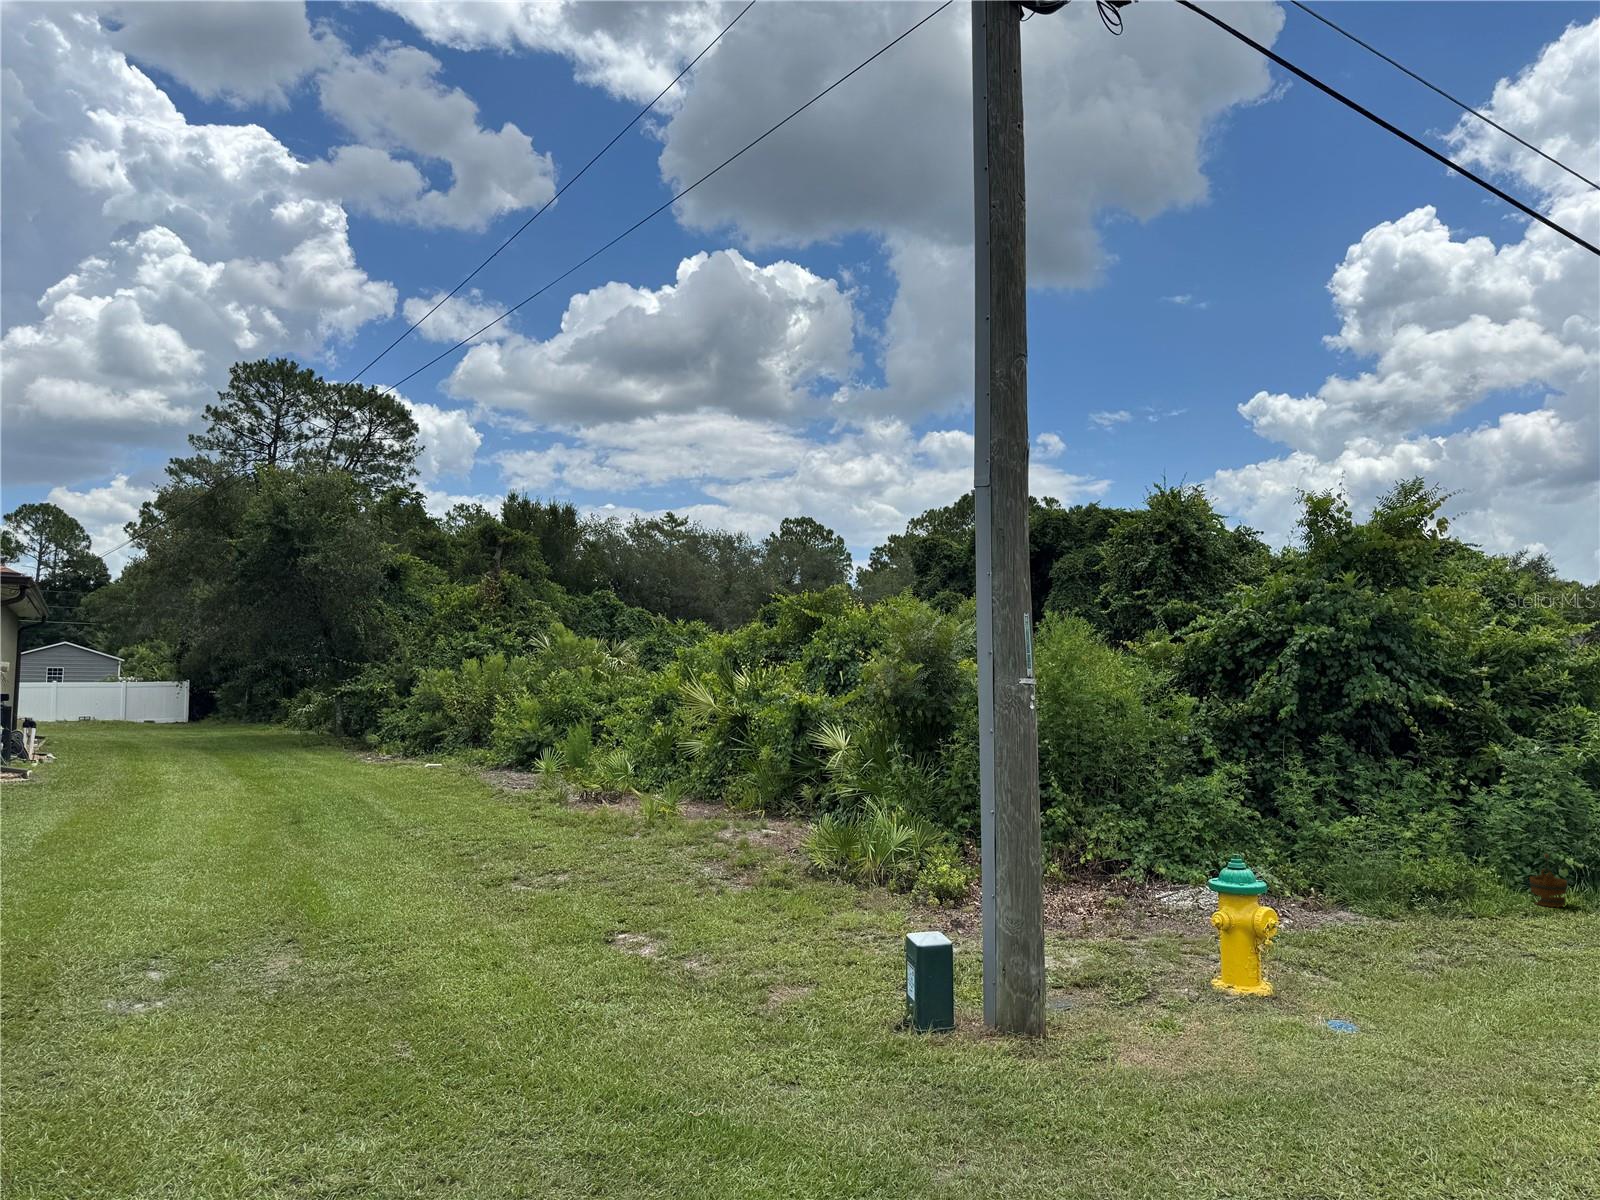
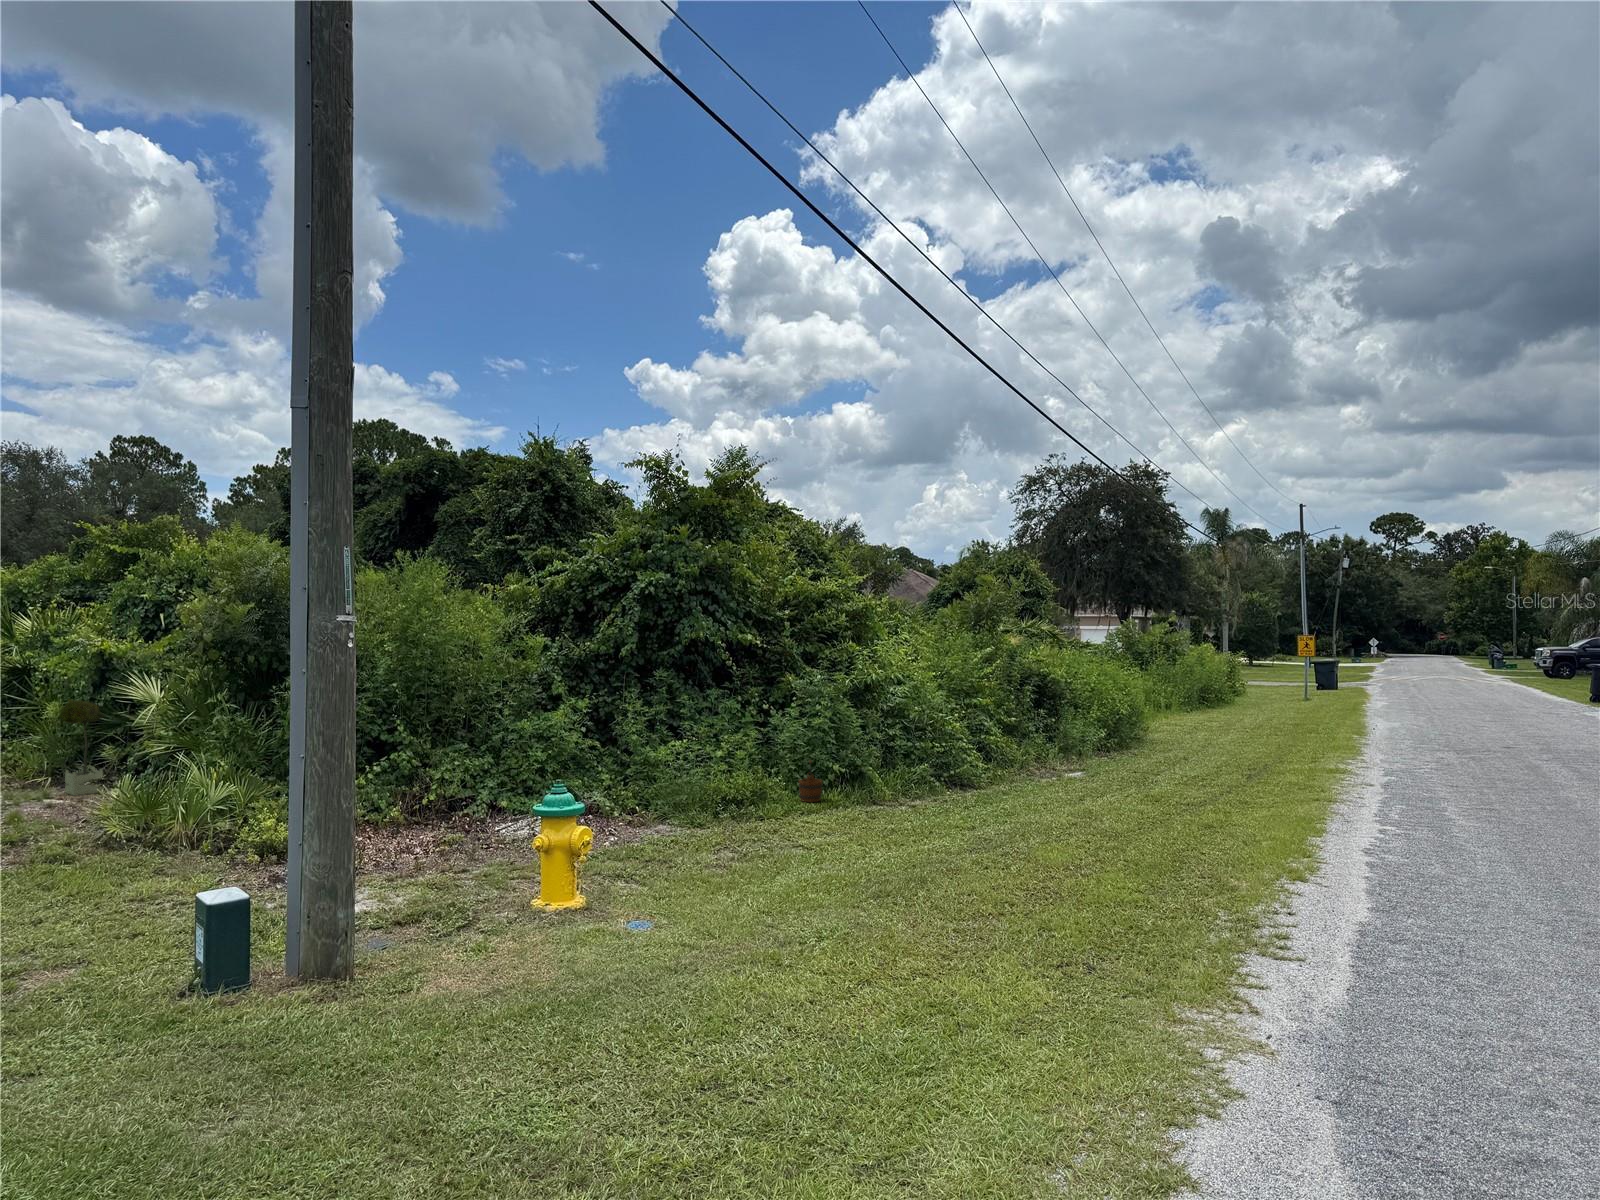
potted tree: none [775,742,807,824] -> present [59,699,106,796]

